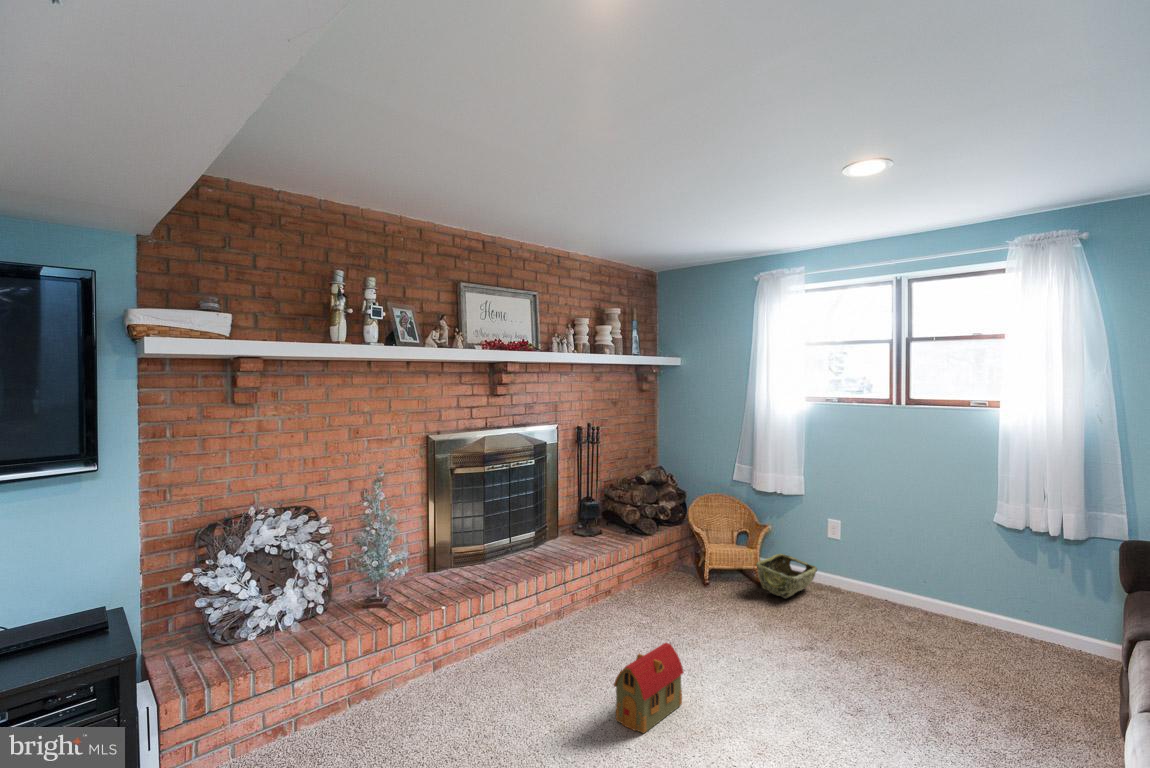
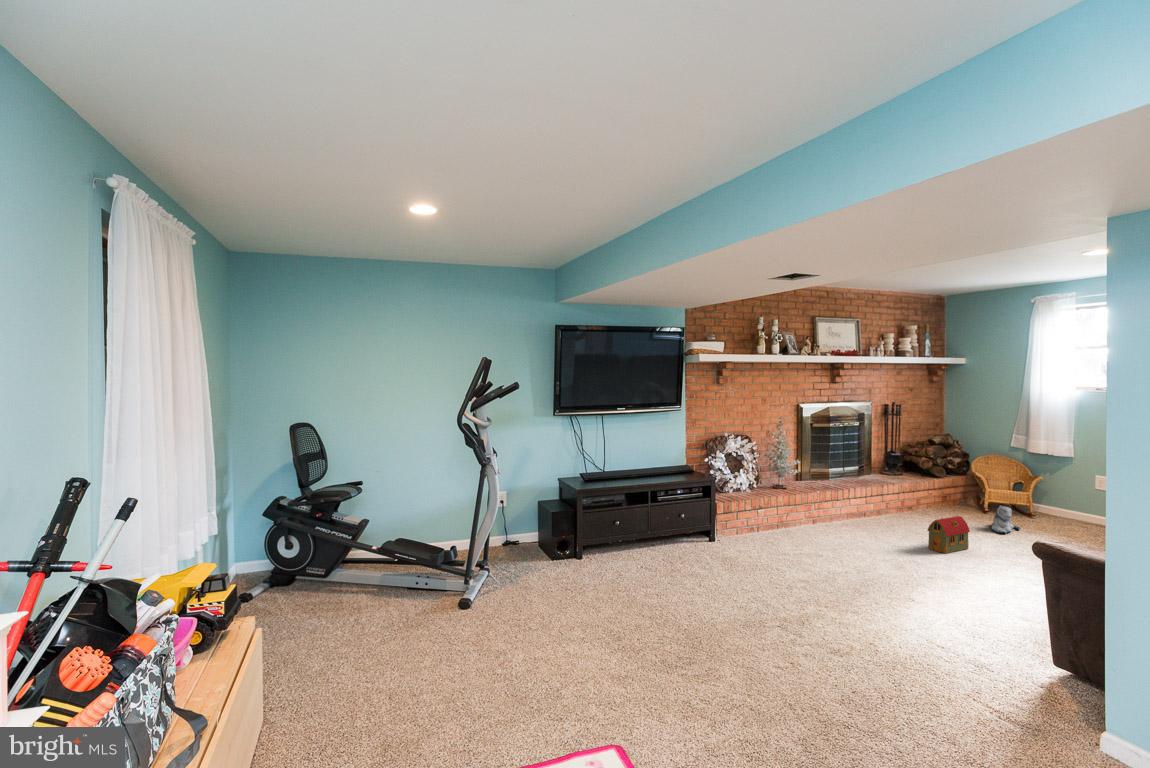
woven basket: present [756,554,817,598] -> none [1026,497,1079,523]
plush toy: none [714,590,753,640] -> present [991,506,1020,533]

